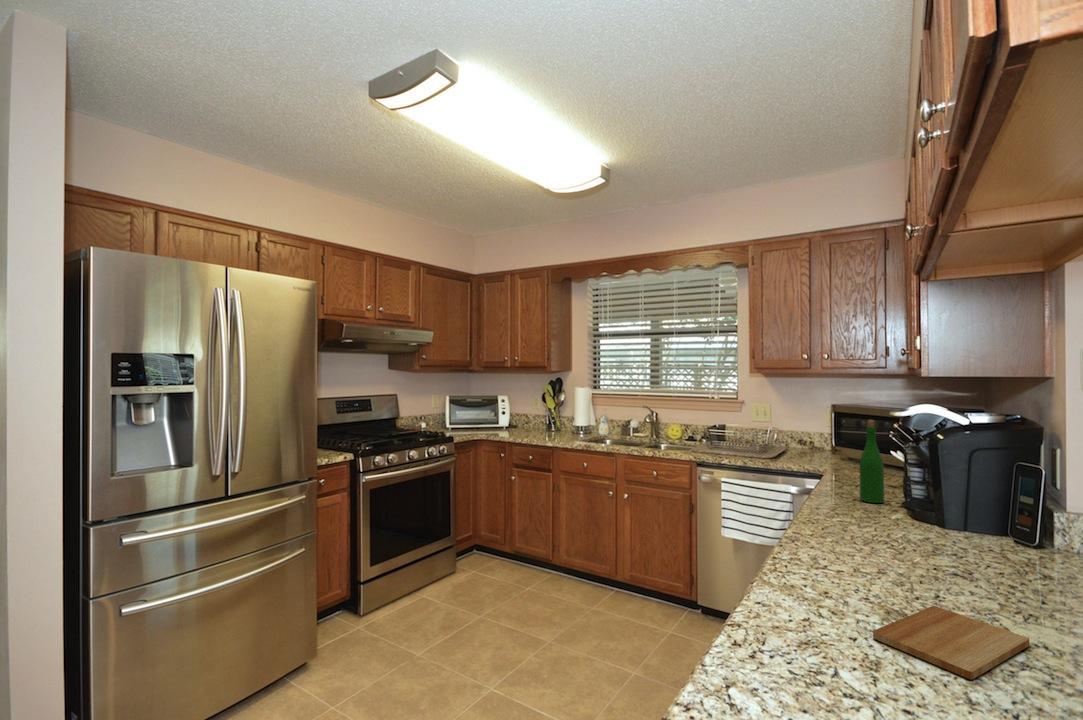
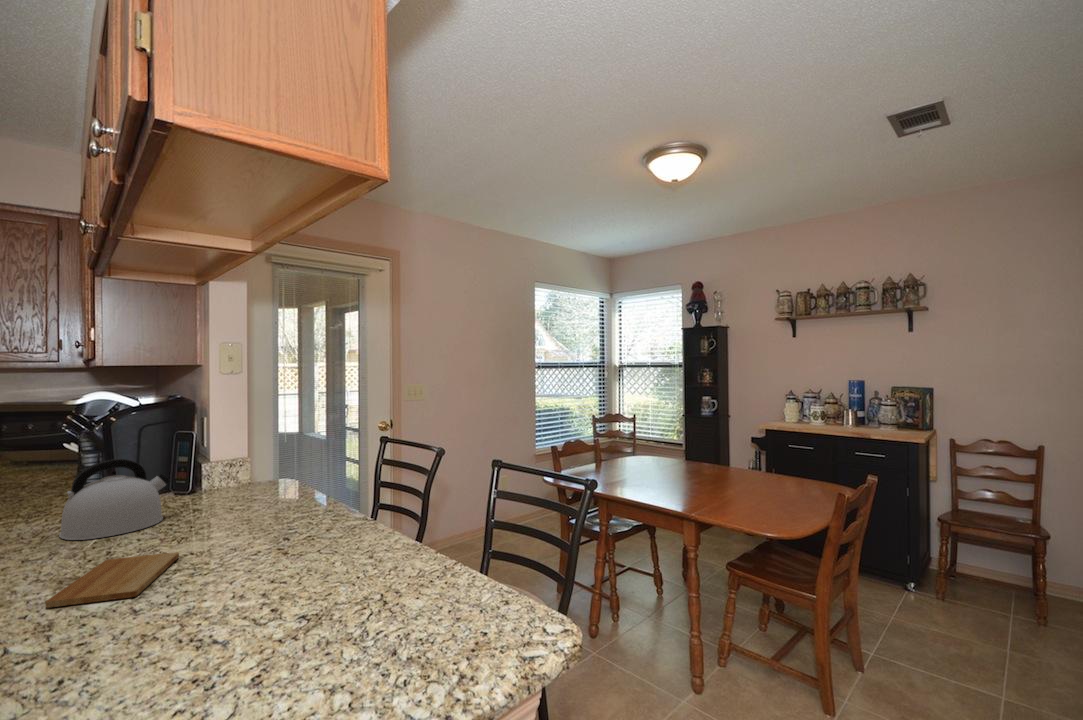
wine bottle: present [860,420,884,503] -> none [26,413,56,498]
kettle: none [887,483,1011,578] -> present [59,459,170,540]

